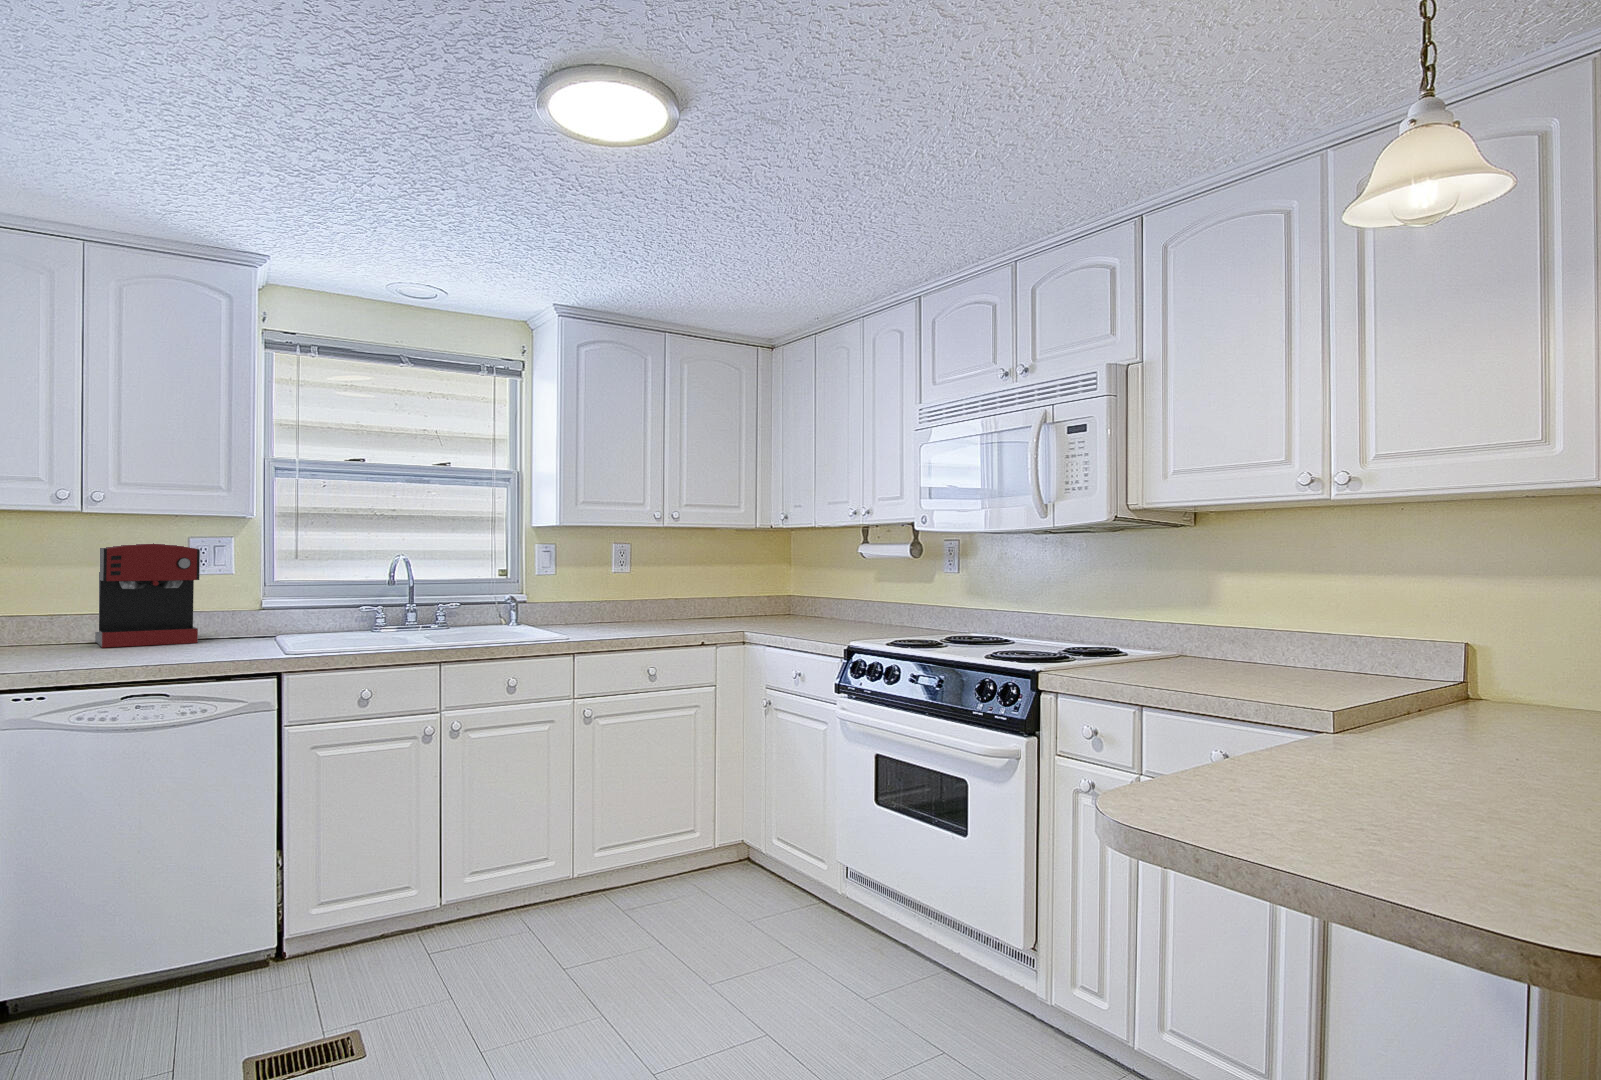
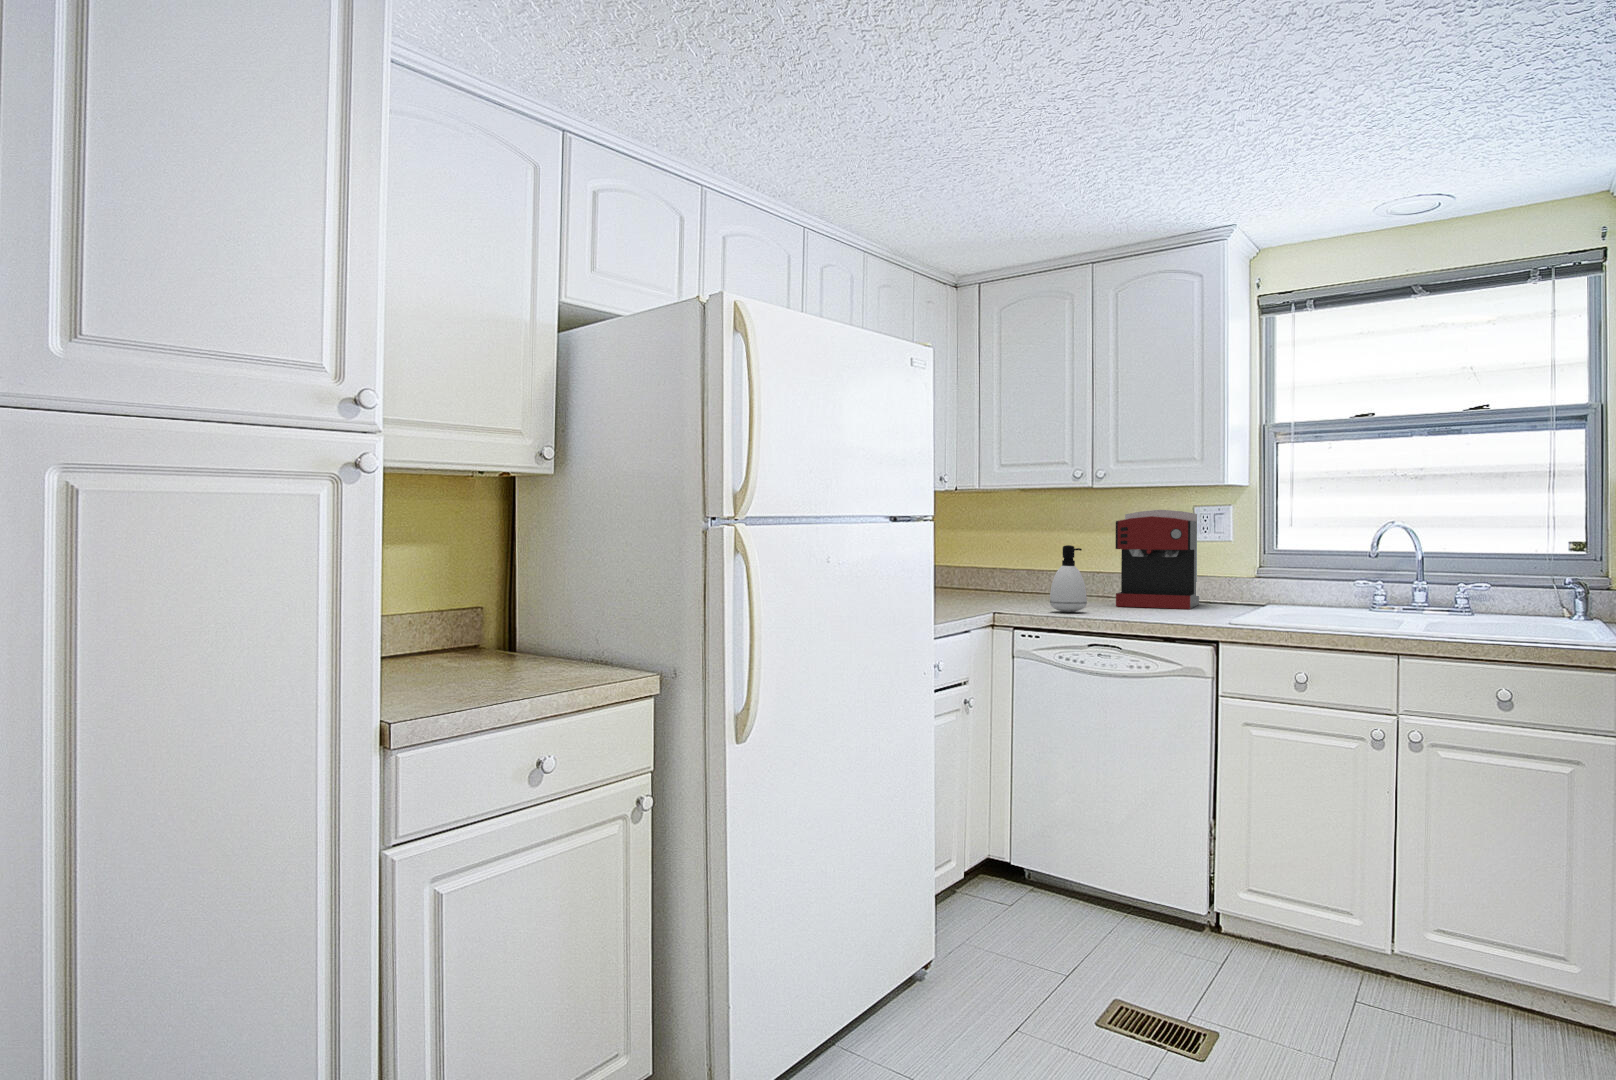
soap dispenser: none [44,579,99,660] -> present [1050,545,1087,612]

